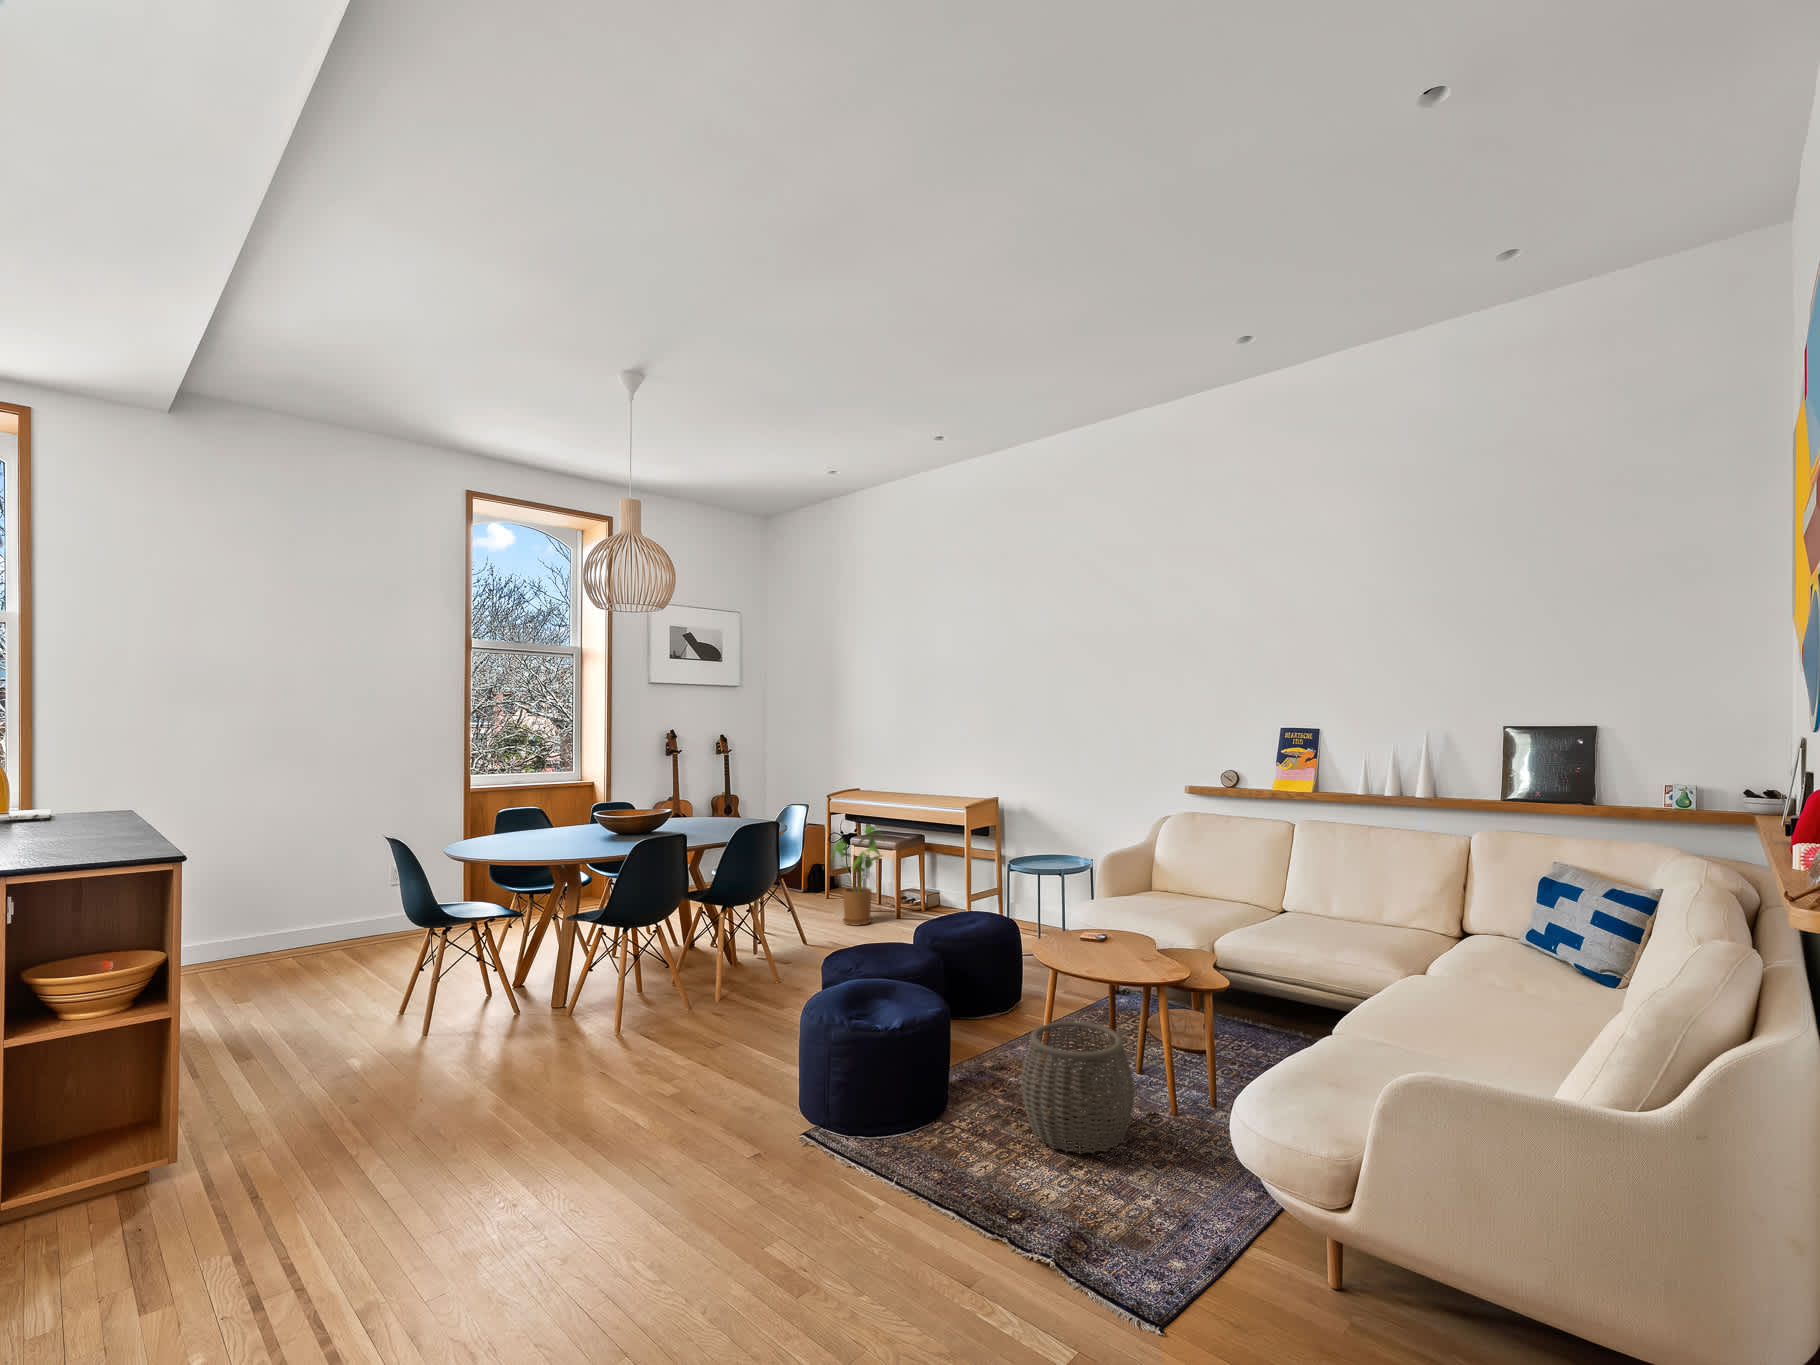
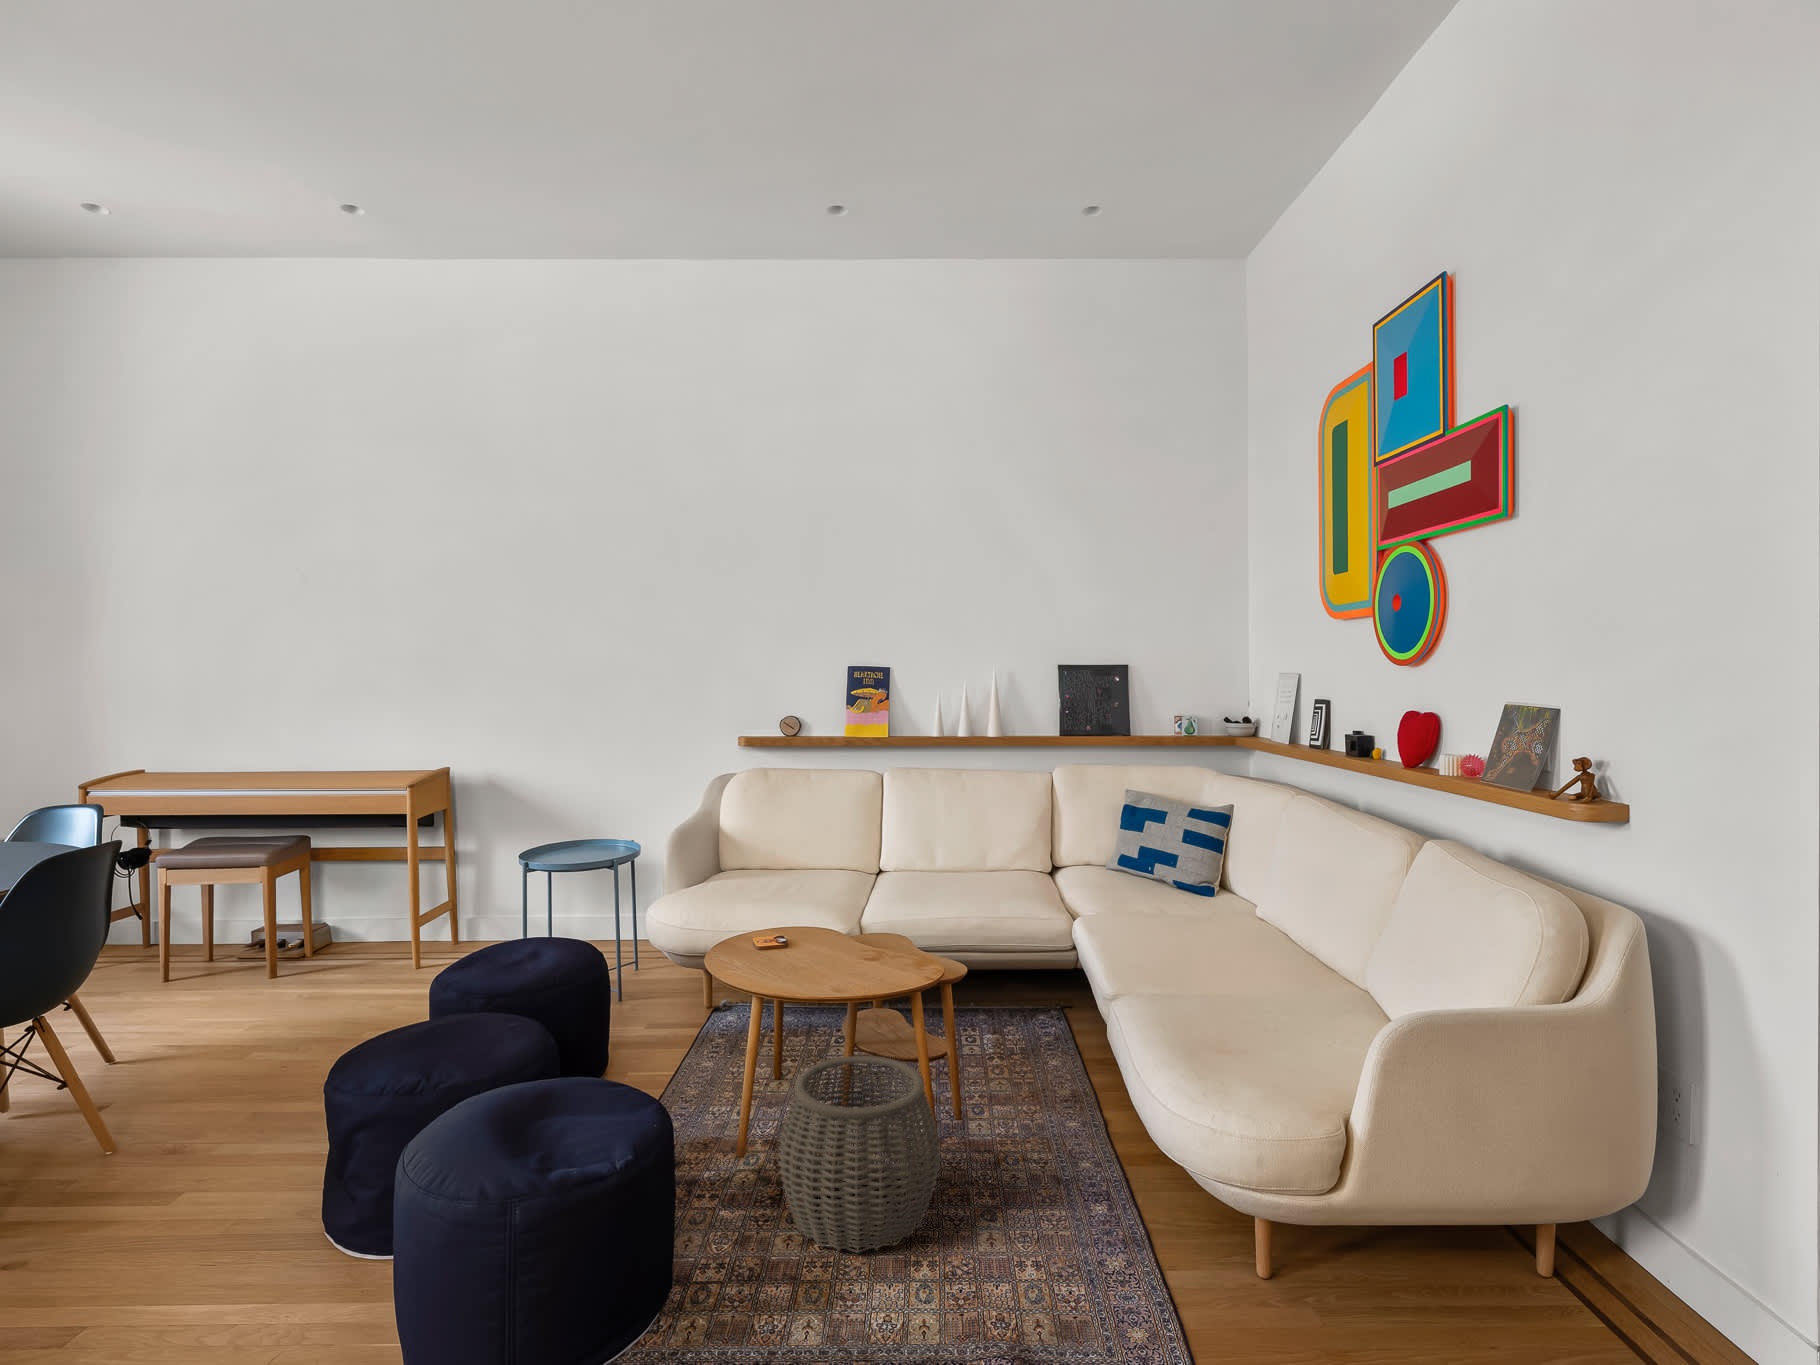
house plant: present [831,826,883,925] -> none [141,831,258,1000]

